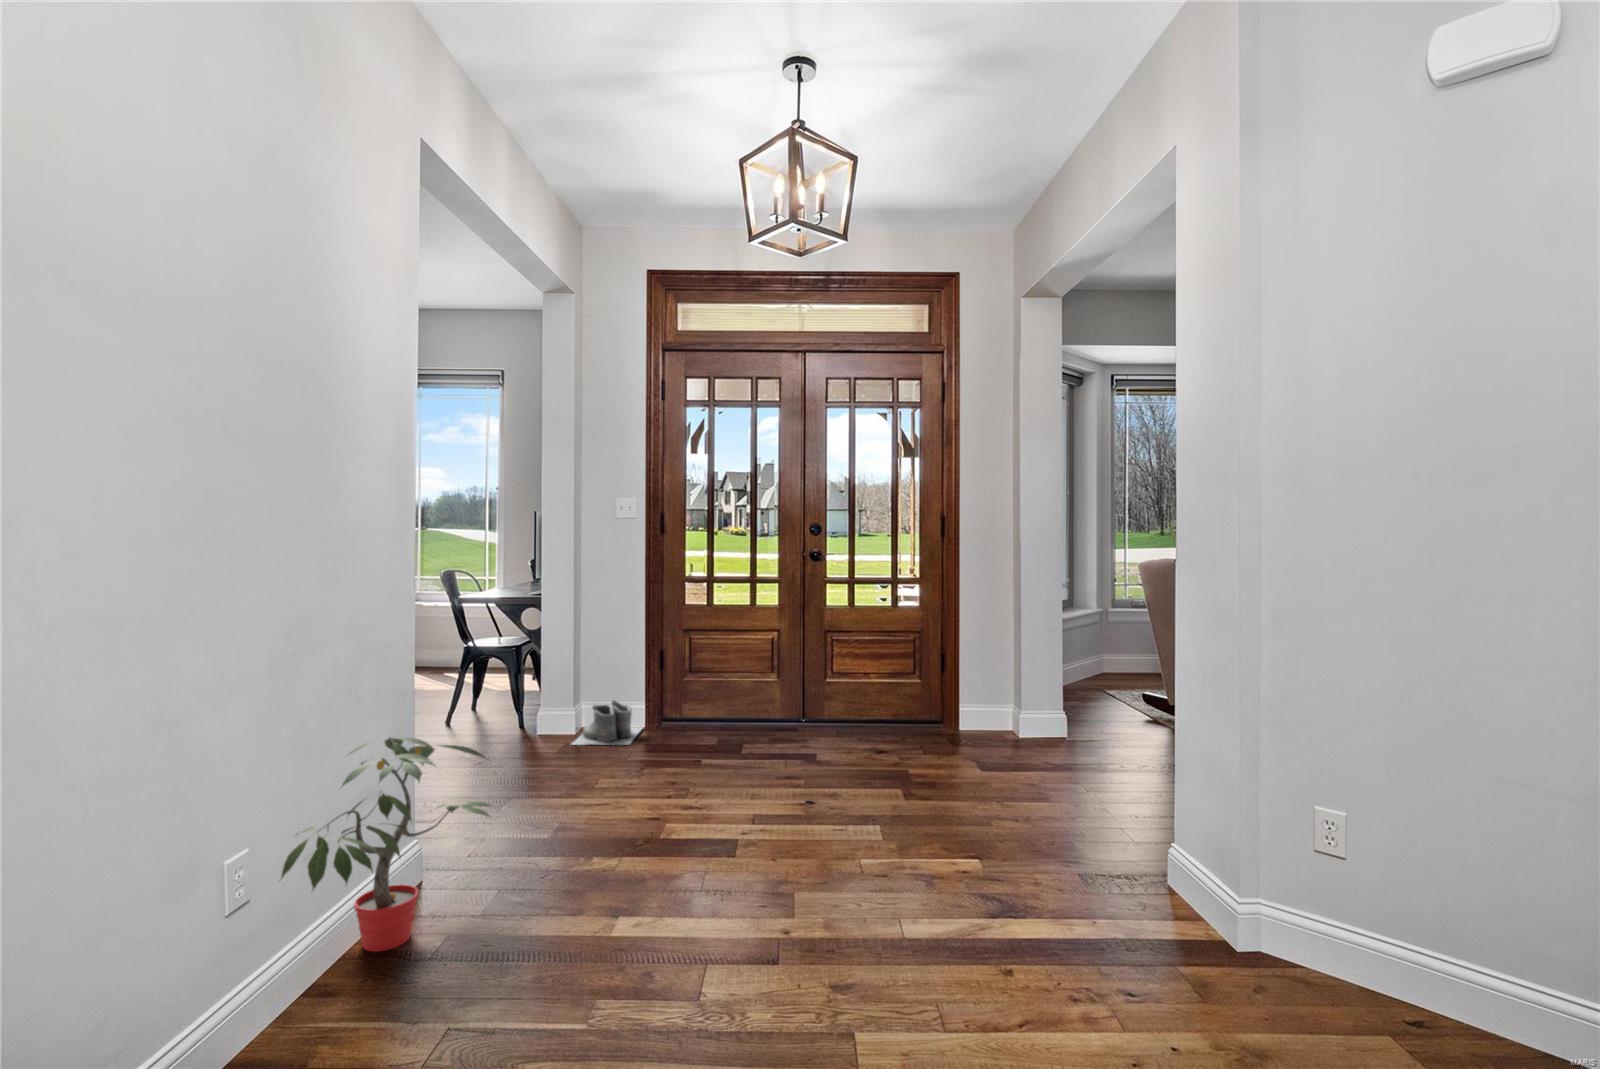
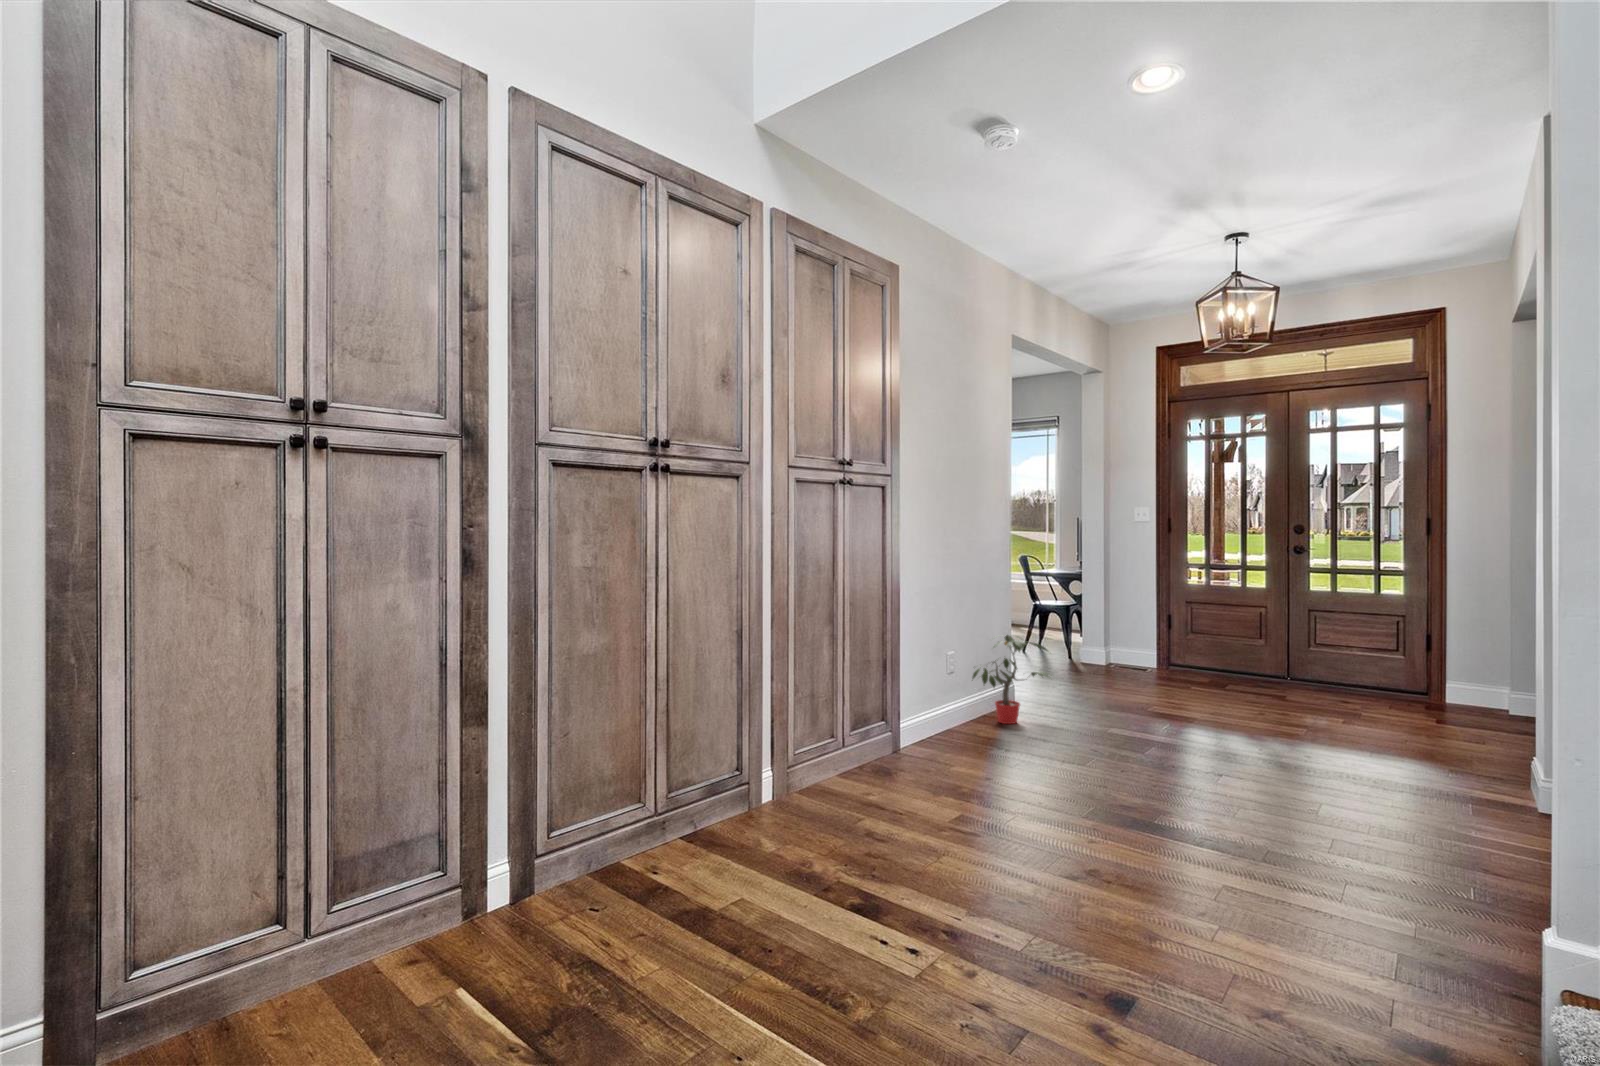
boots: present [572,701,642,745] -> none [1101,647,1155,676]

